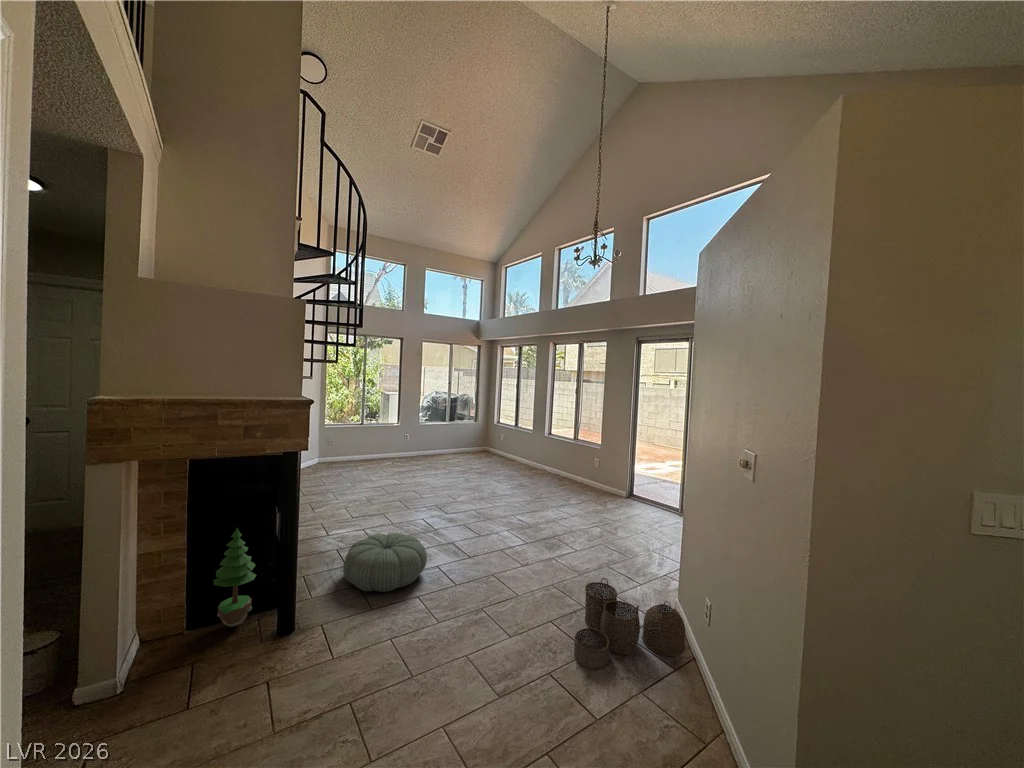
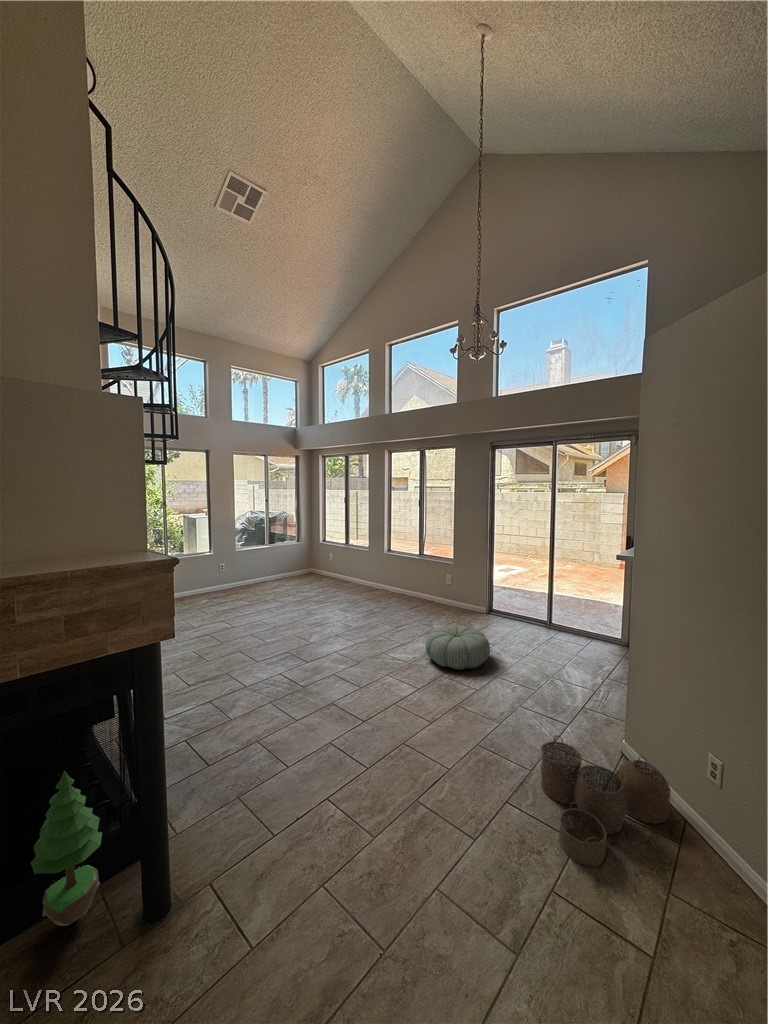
pouf: present [343,533,427,592] -> present [425,626,490,670]

